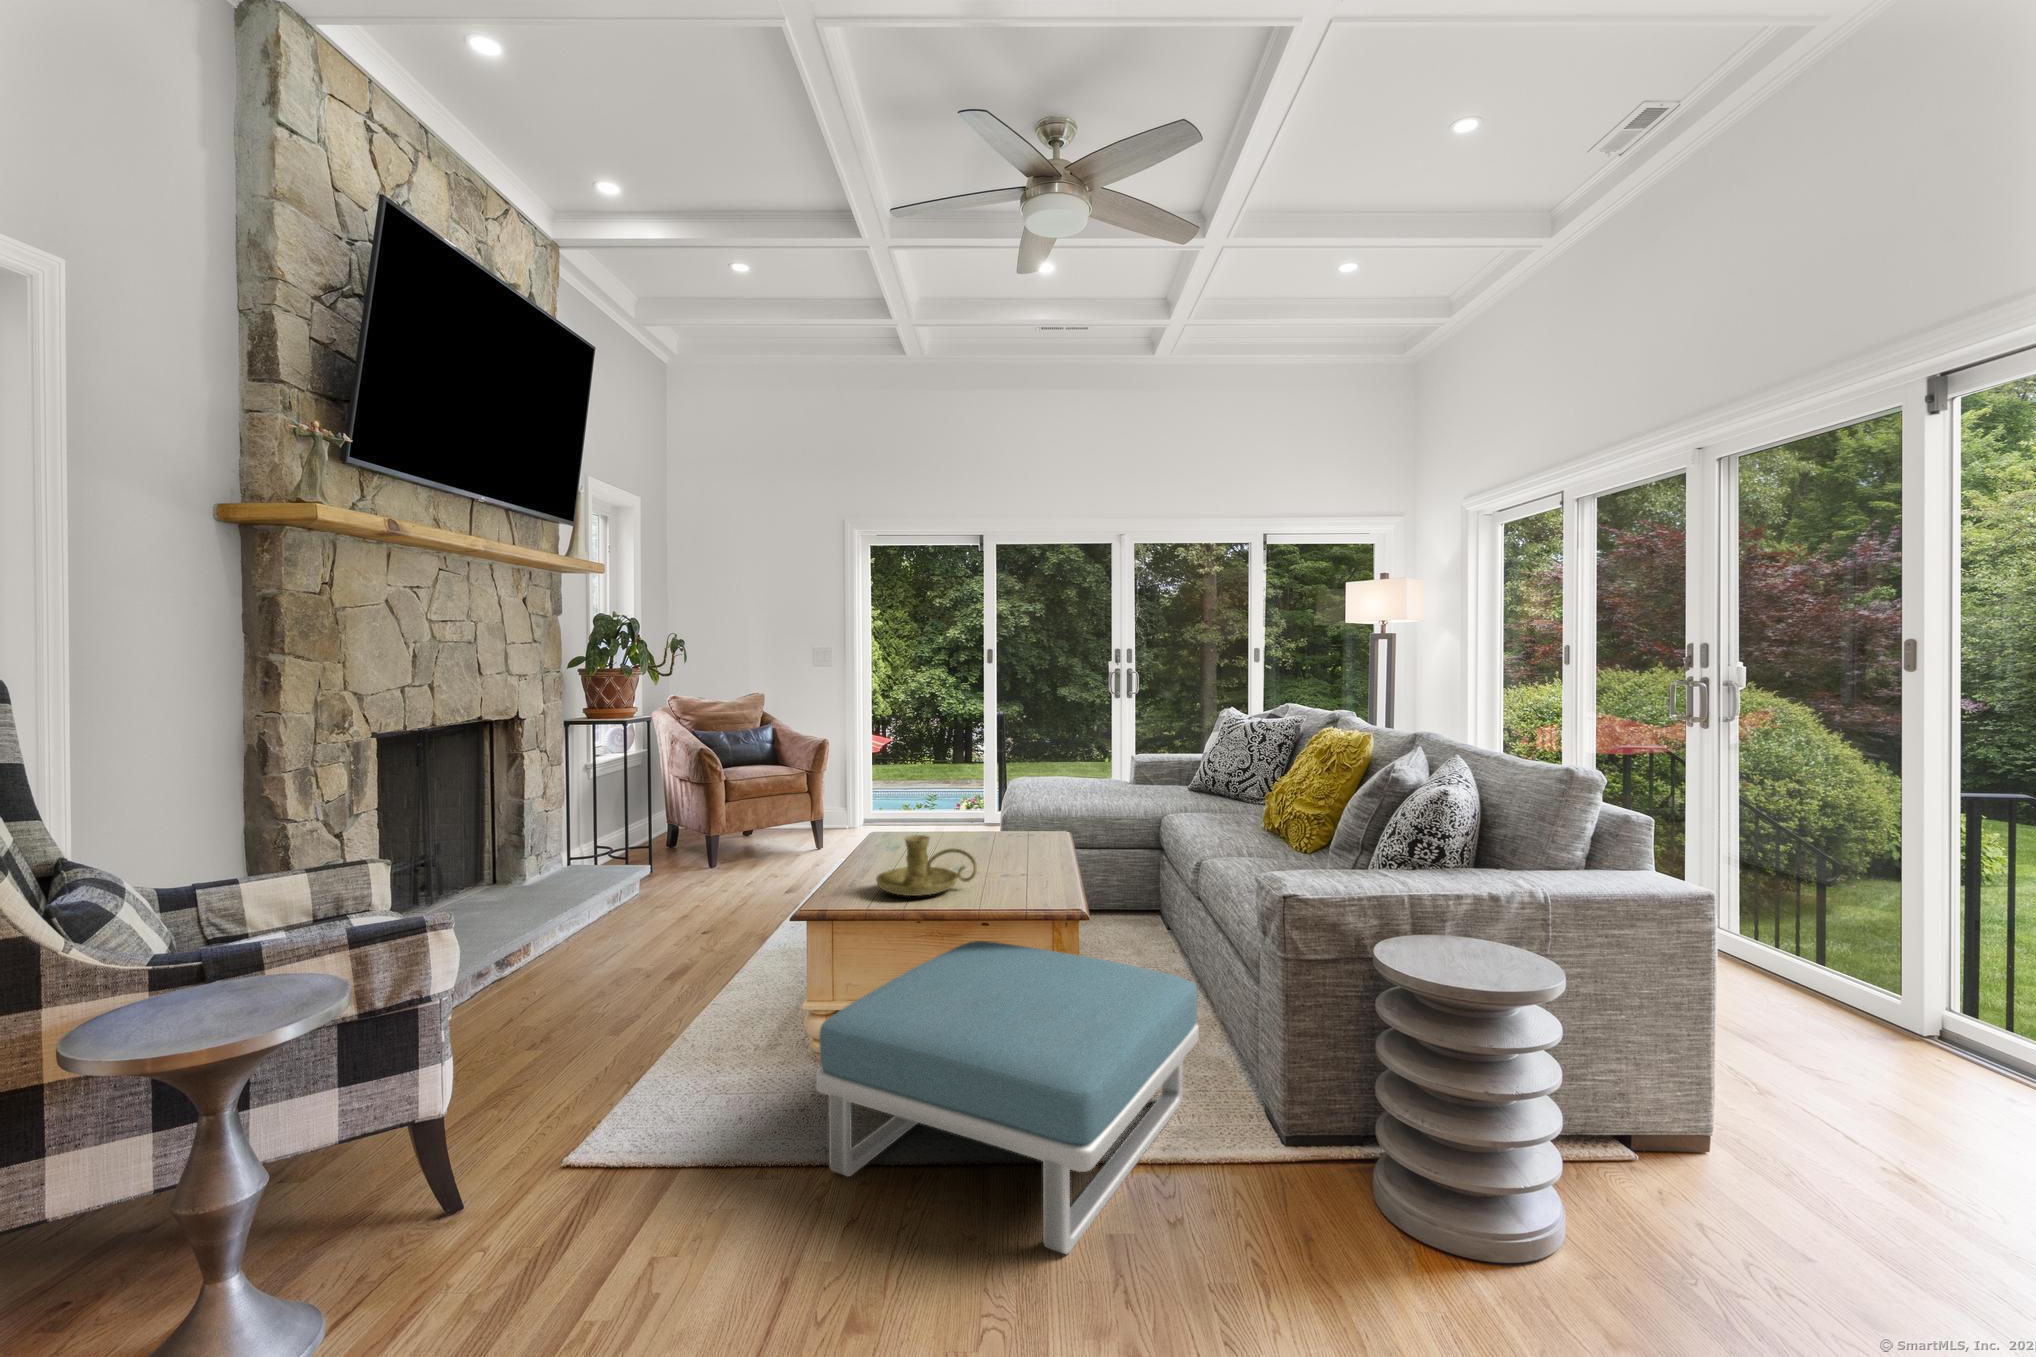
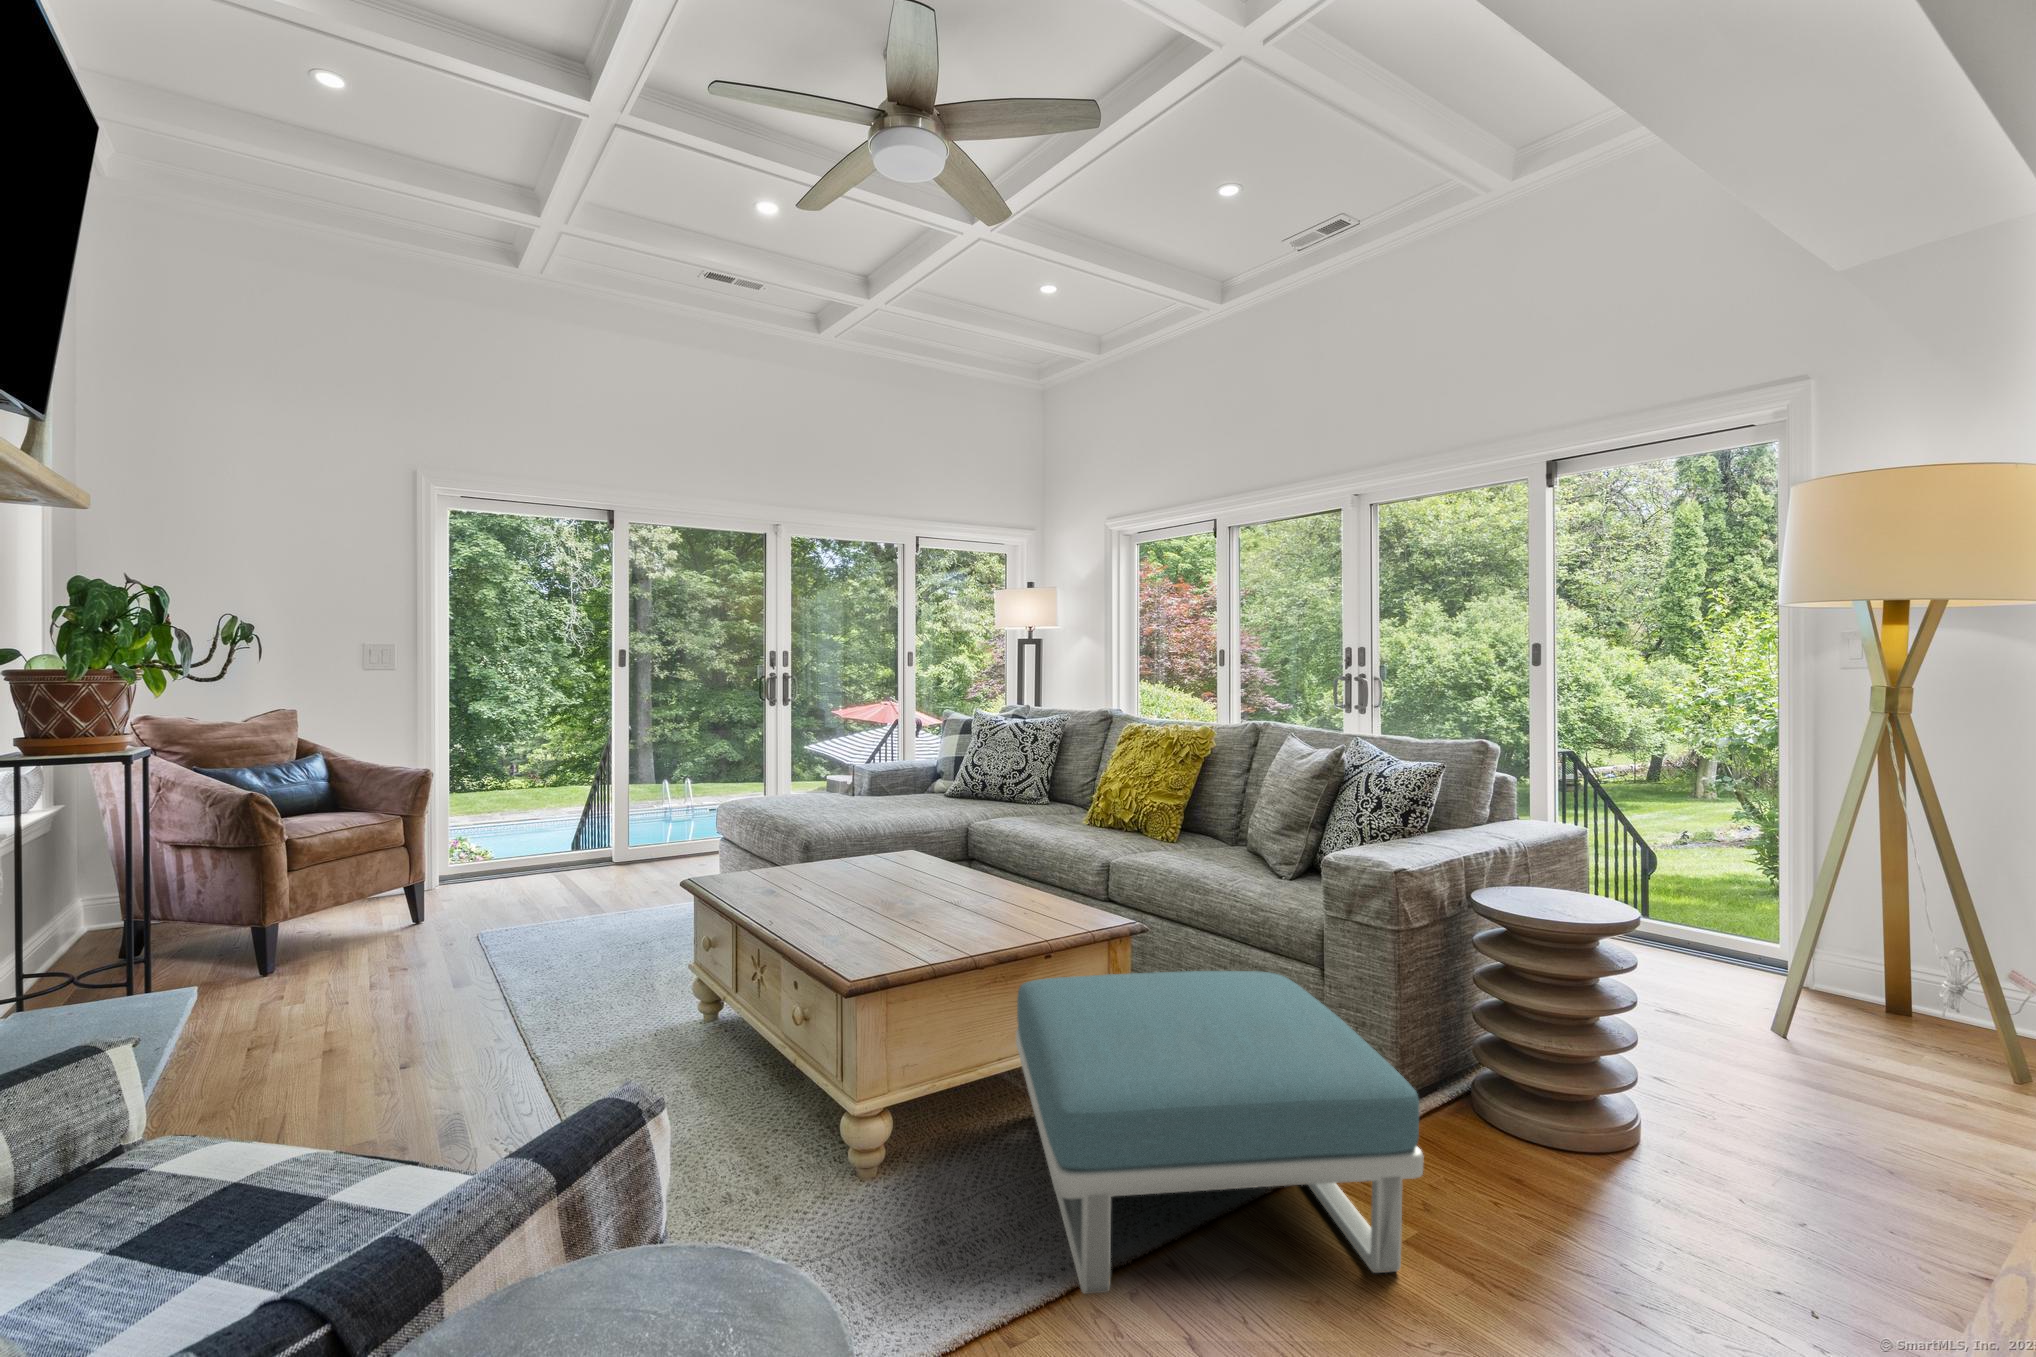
candle holder: present [876,835,977,896] -> none [889,866,999,943]

